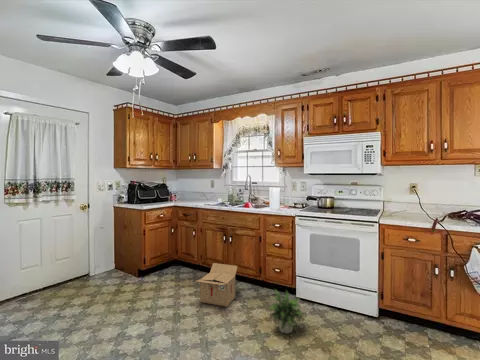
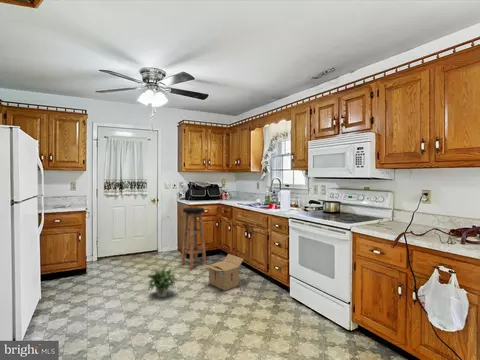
bar stool: none [140,212,172,289] -> present [181,207,206,269]
potted plant: present [269,291,302,334] -> present [148,266,177,297]

